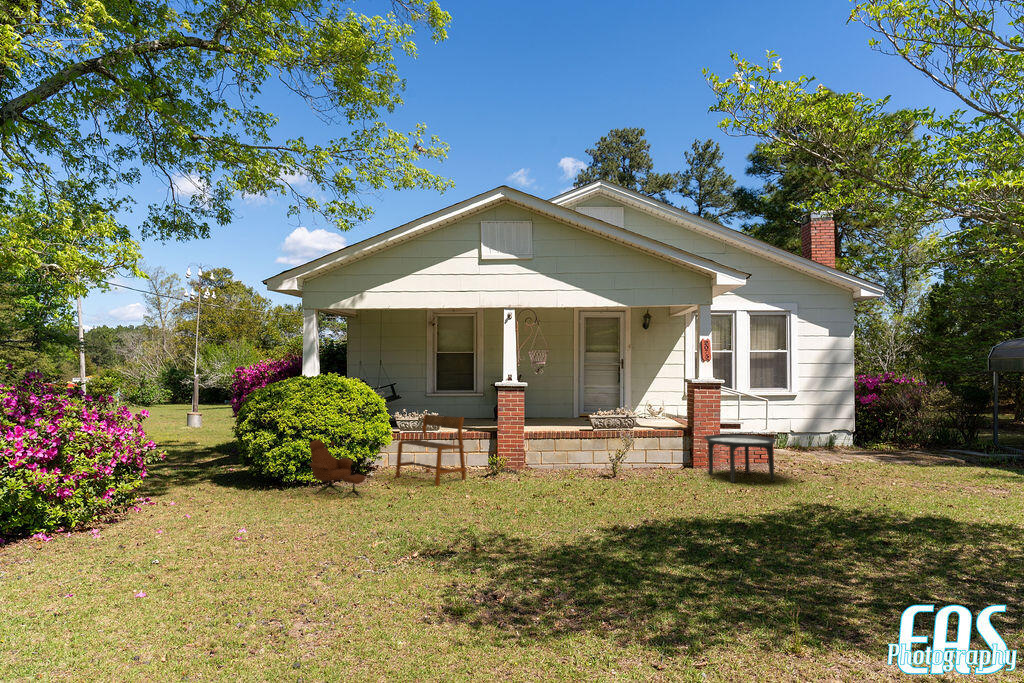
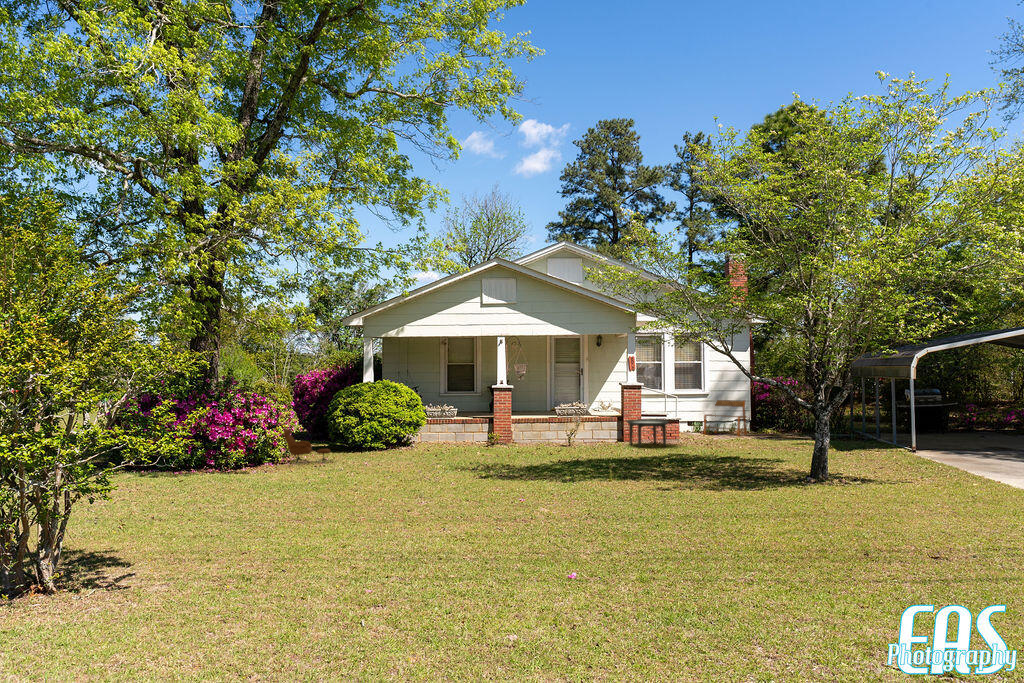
bench: present [396,414,466,486] -> present [704,400,747,437]
lounge chair: present [310,440,365,497] -> present [284,429,330,463]

